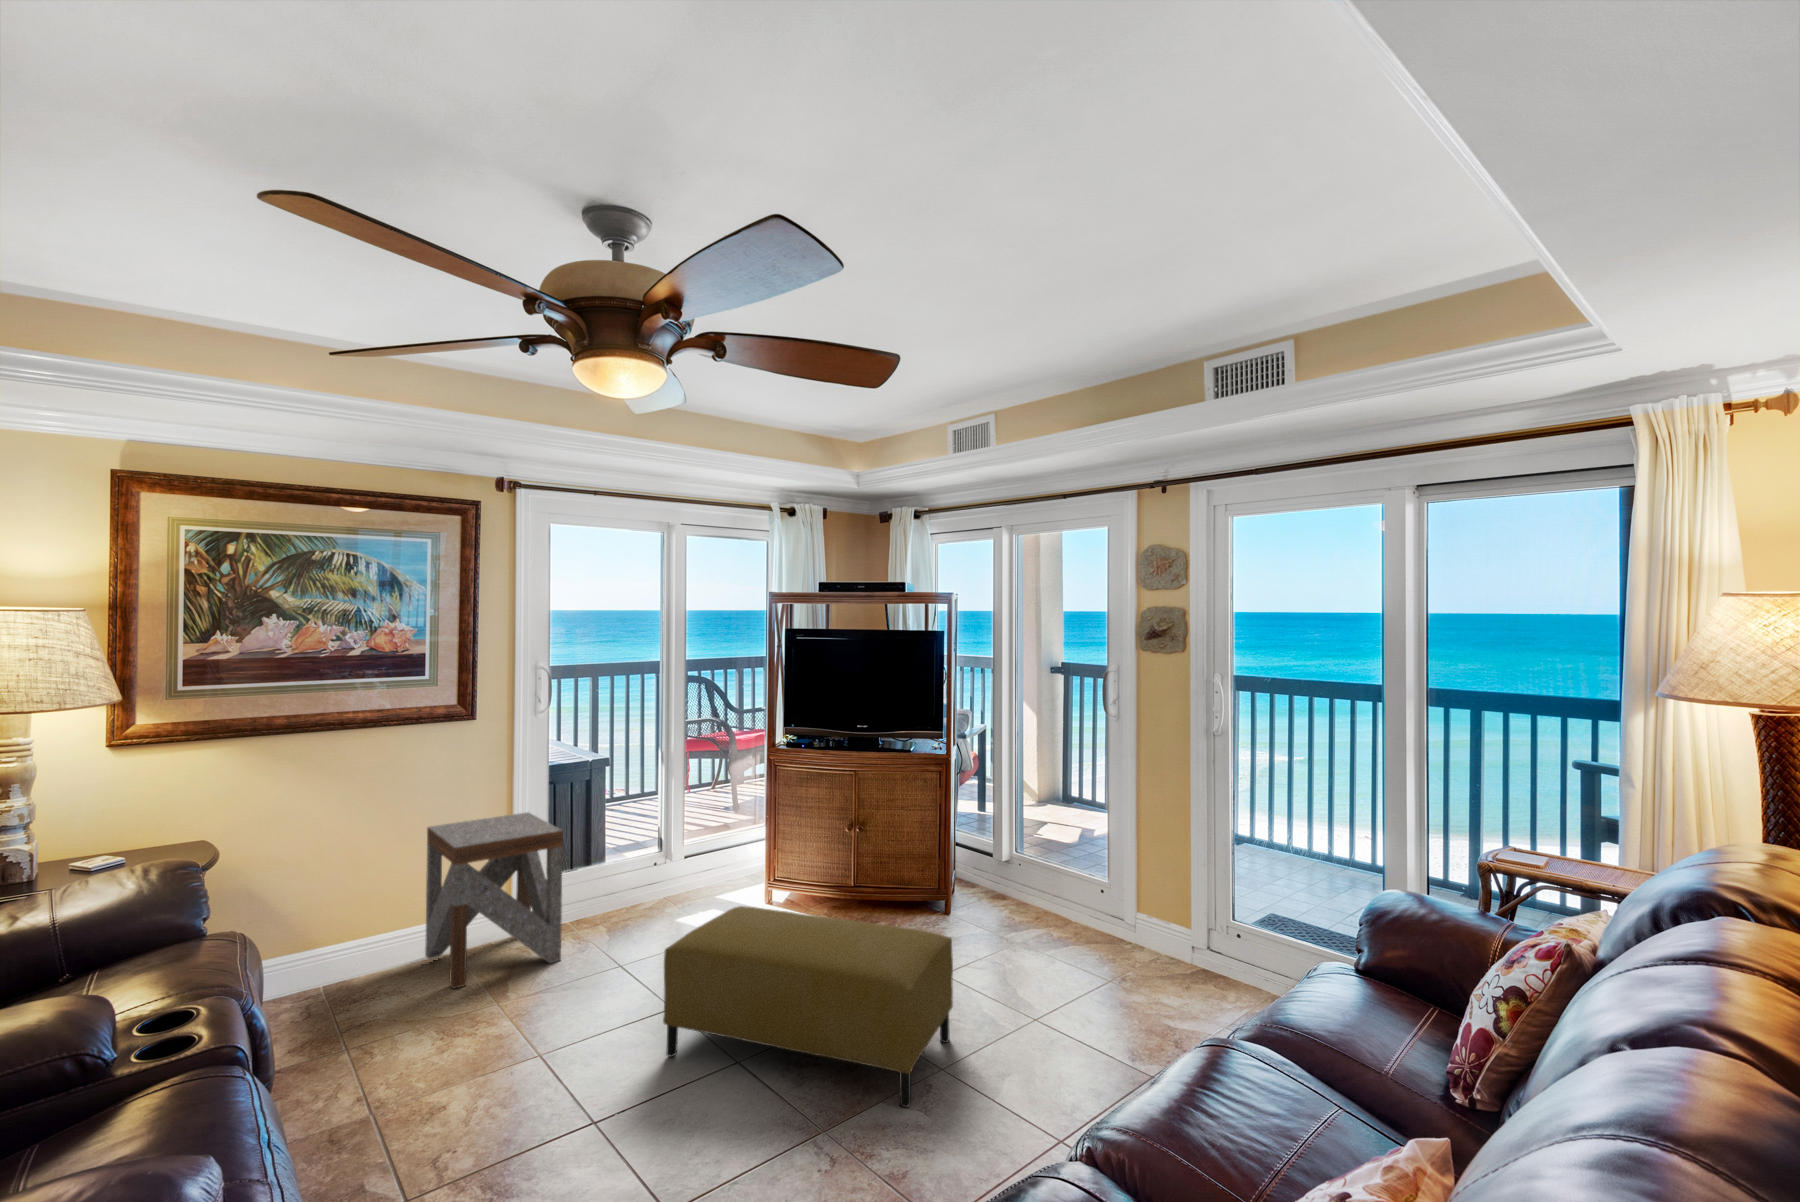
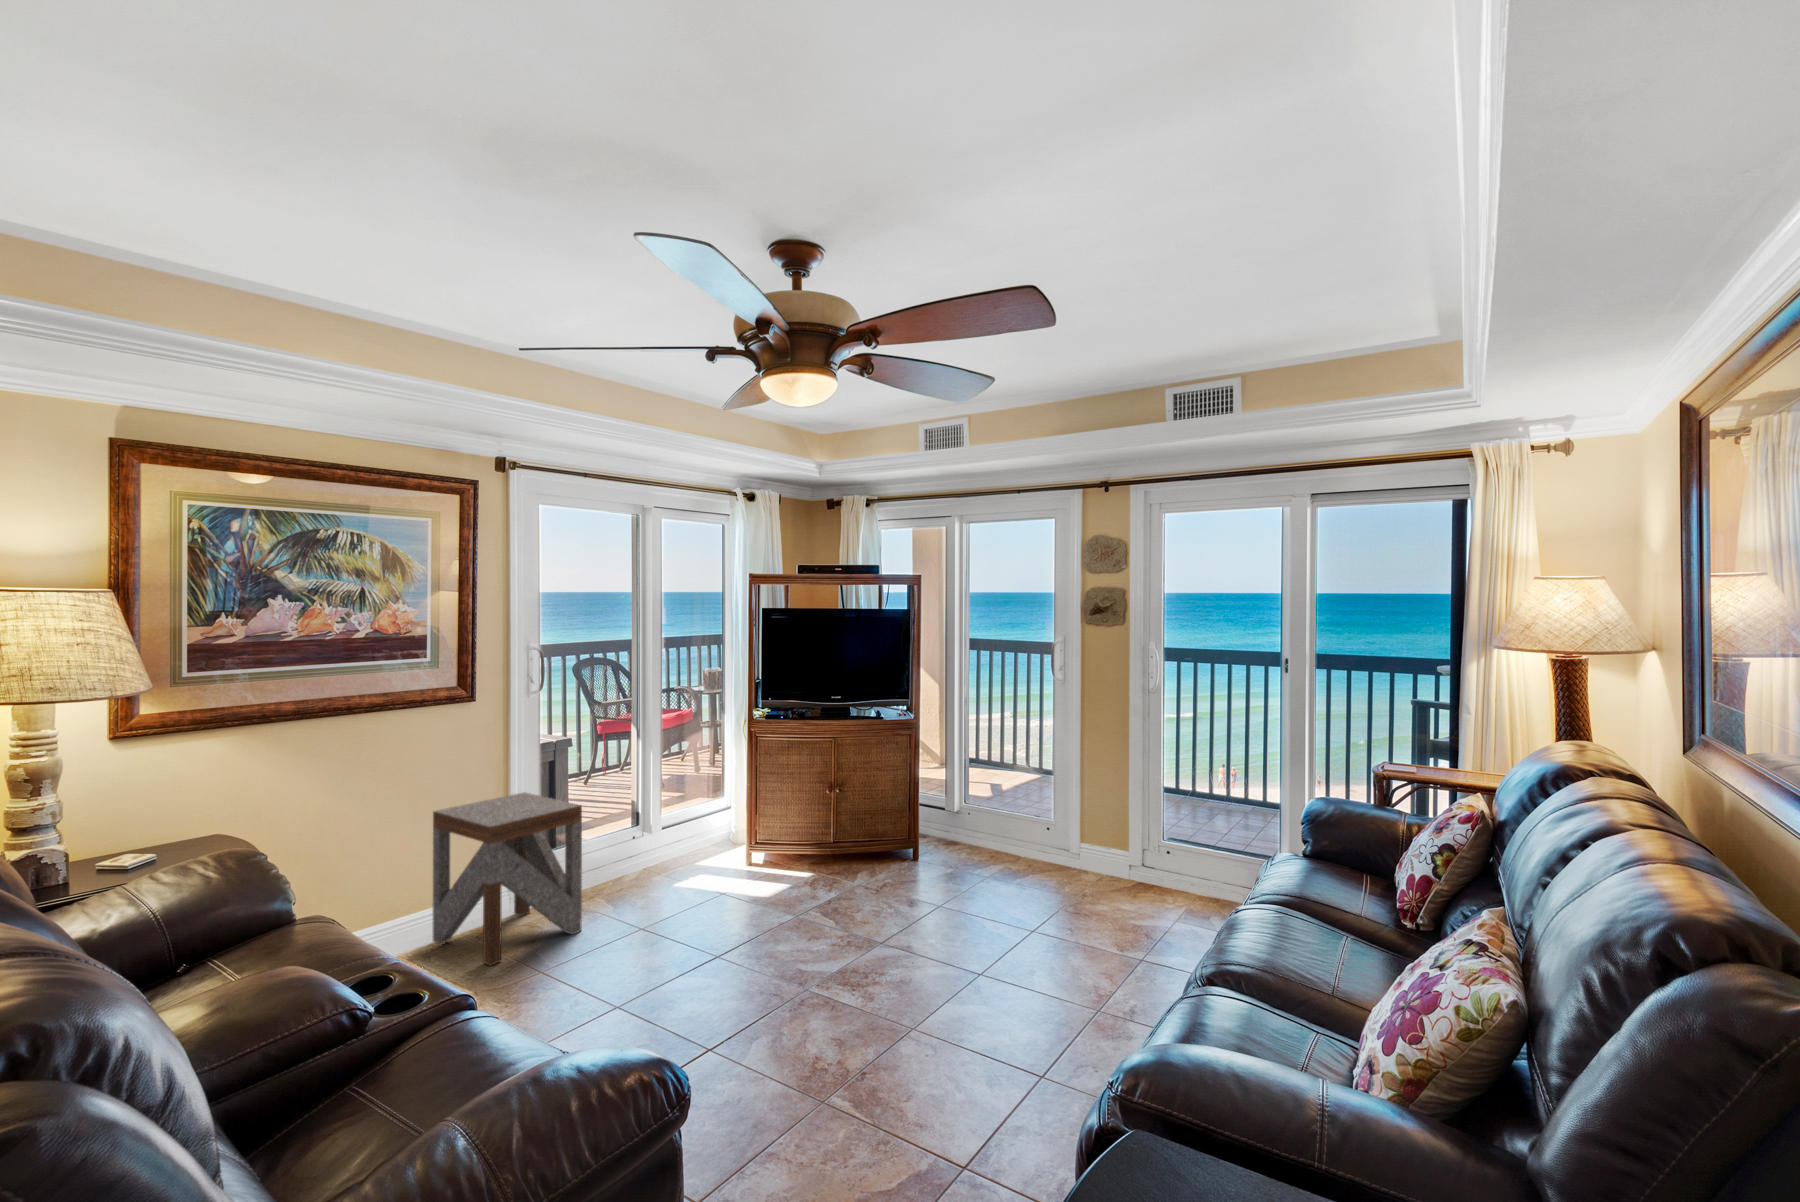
ottoman: present [663,906,953,1107] -> none [747,859,988,1005]

